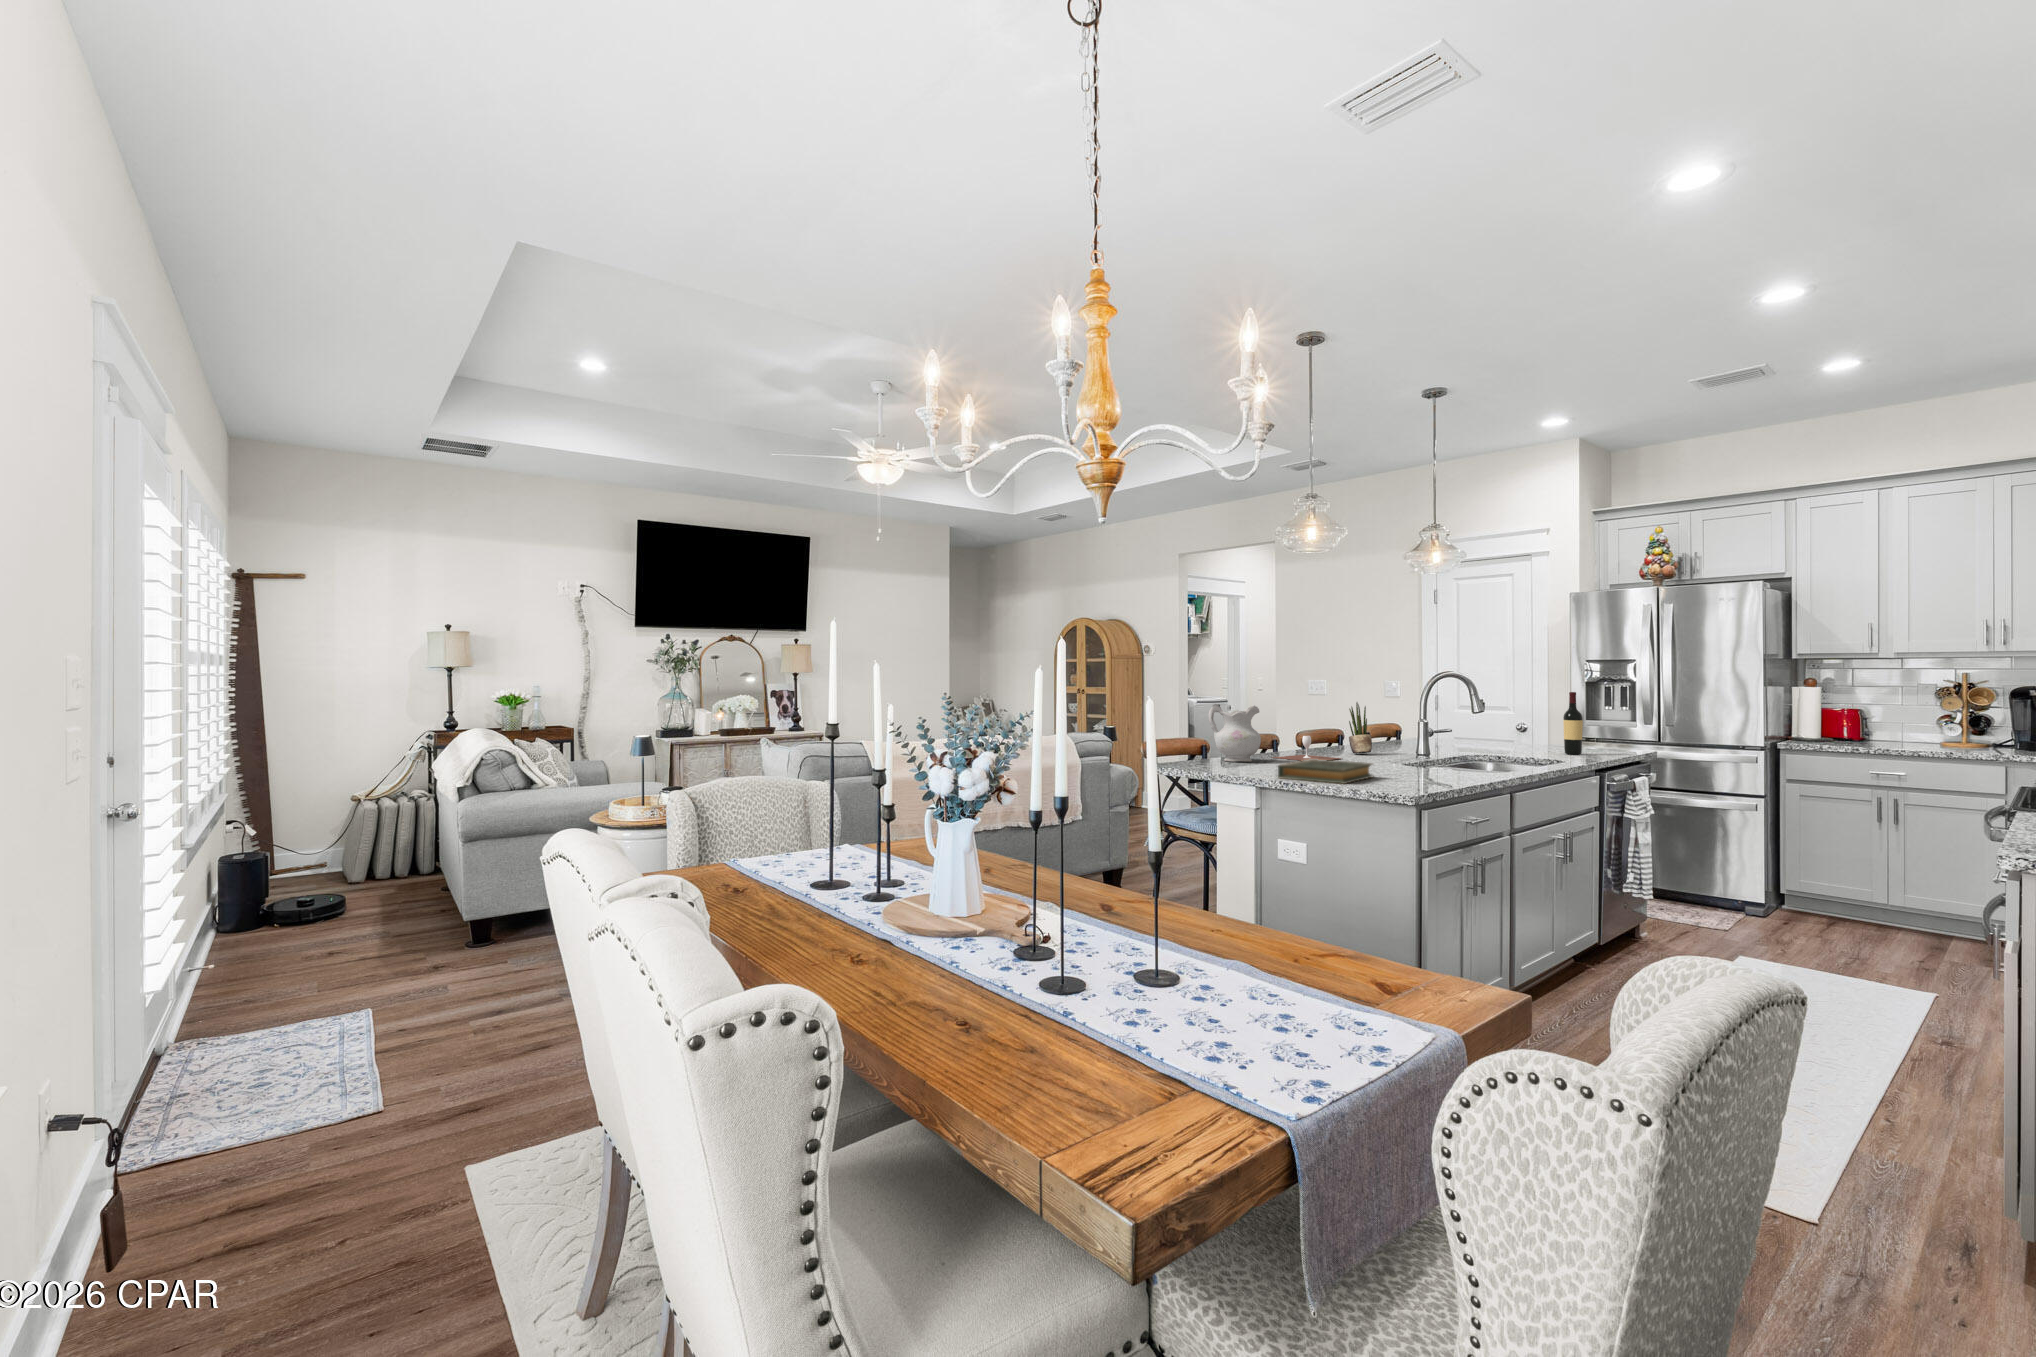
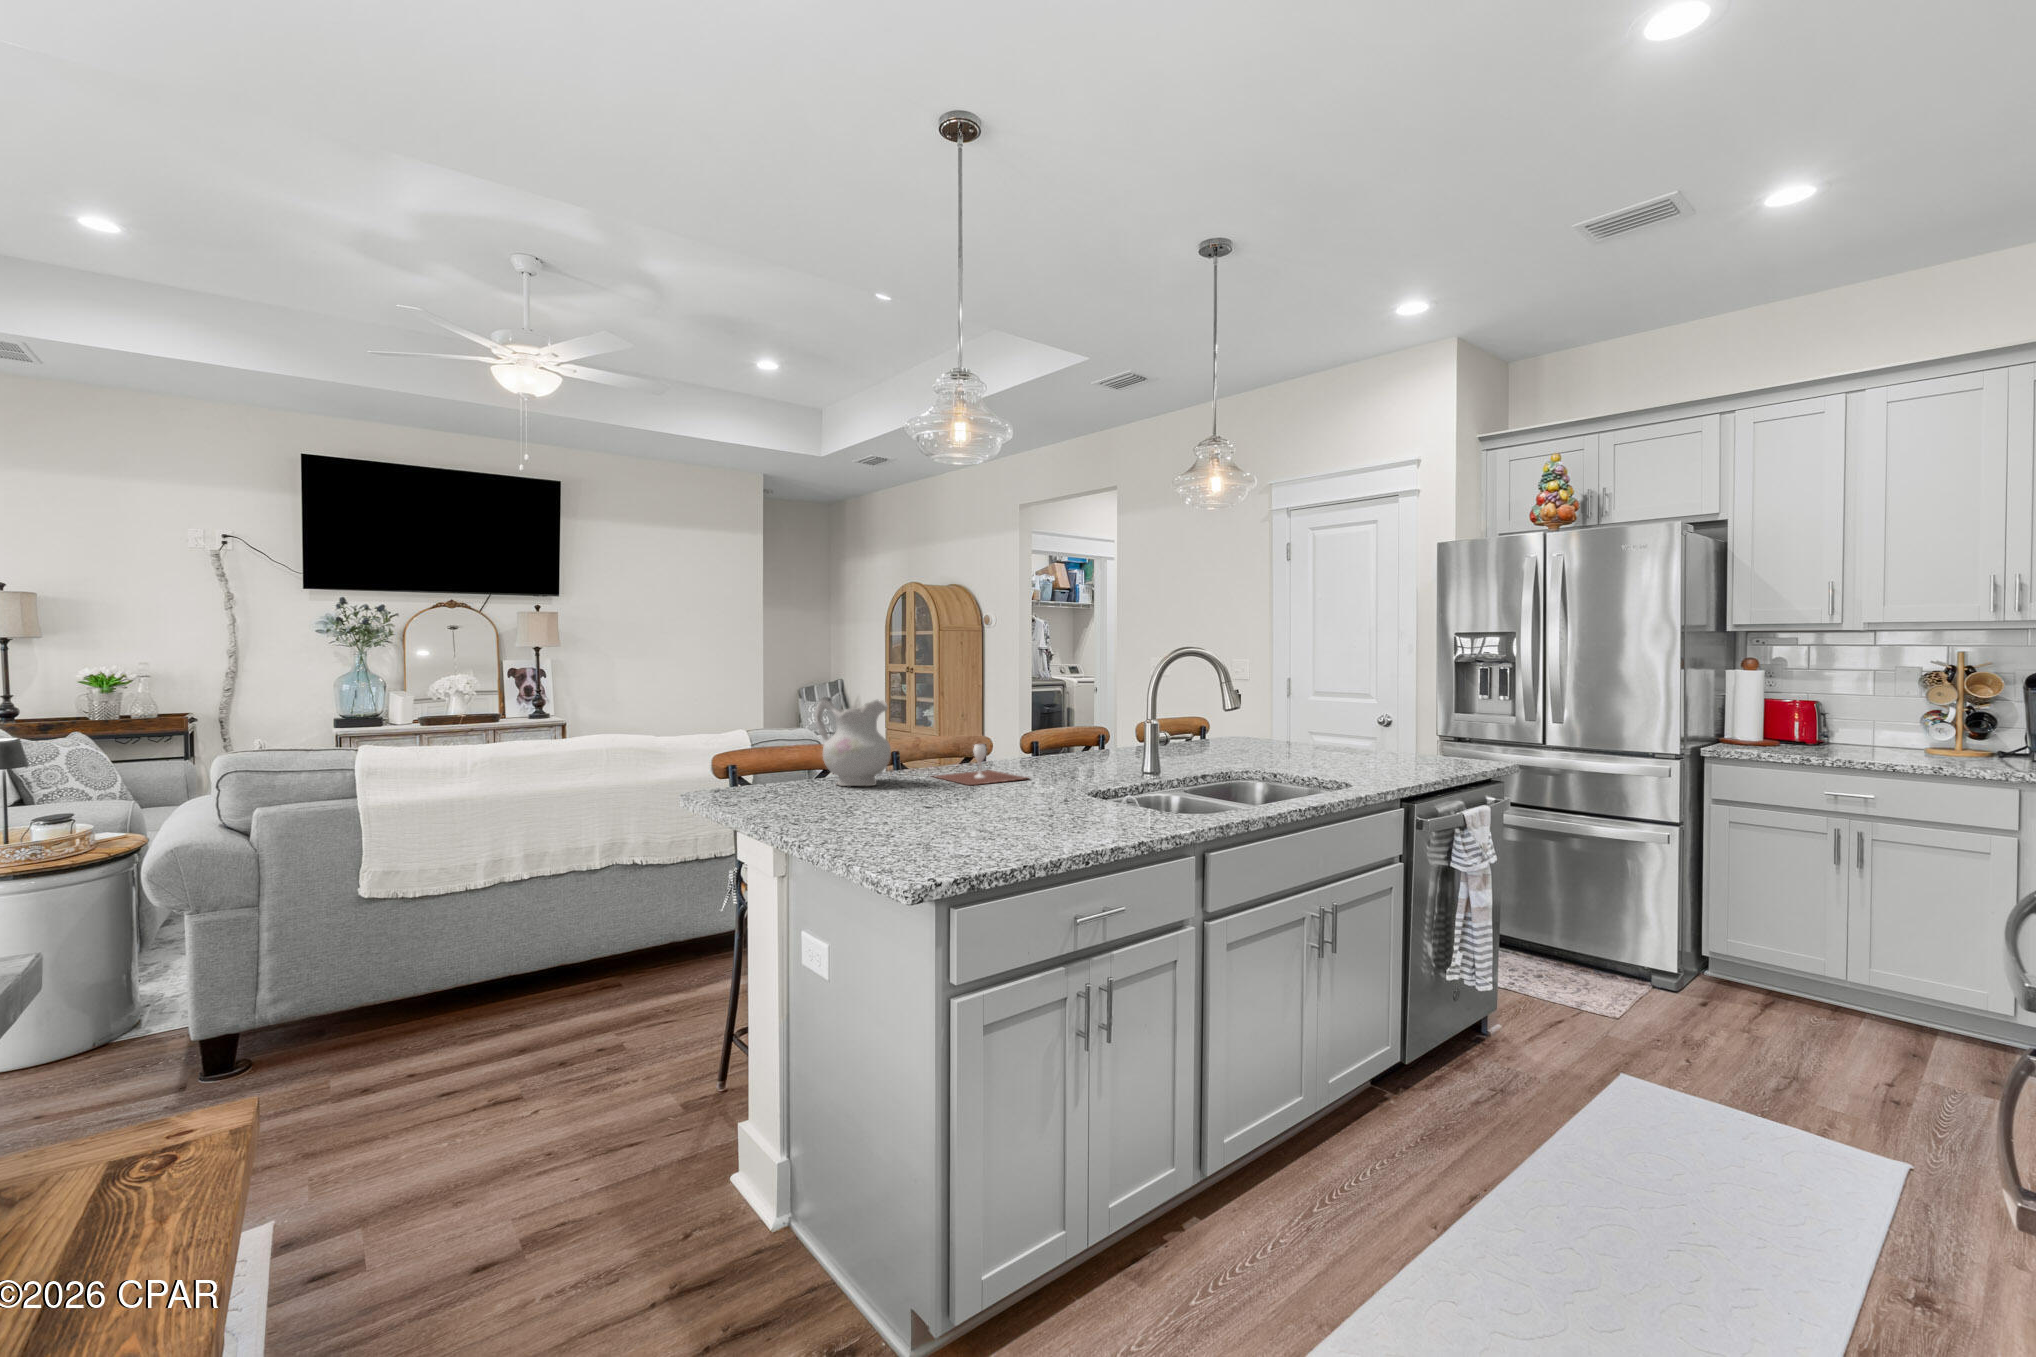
wine bottle: present [1563,692,1583,755] -> none [1386,678,1411,769]
potted plant: present [1349,703,1372,753] -> none [1068,691,1099,767]
hardback book: present [1278,759,1373,784] -> none [800,792,975,848]

